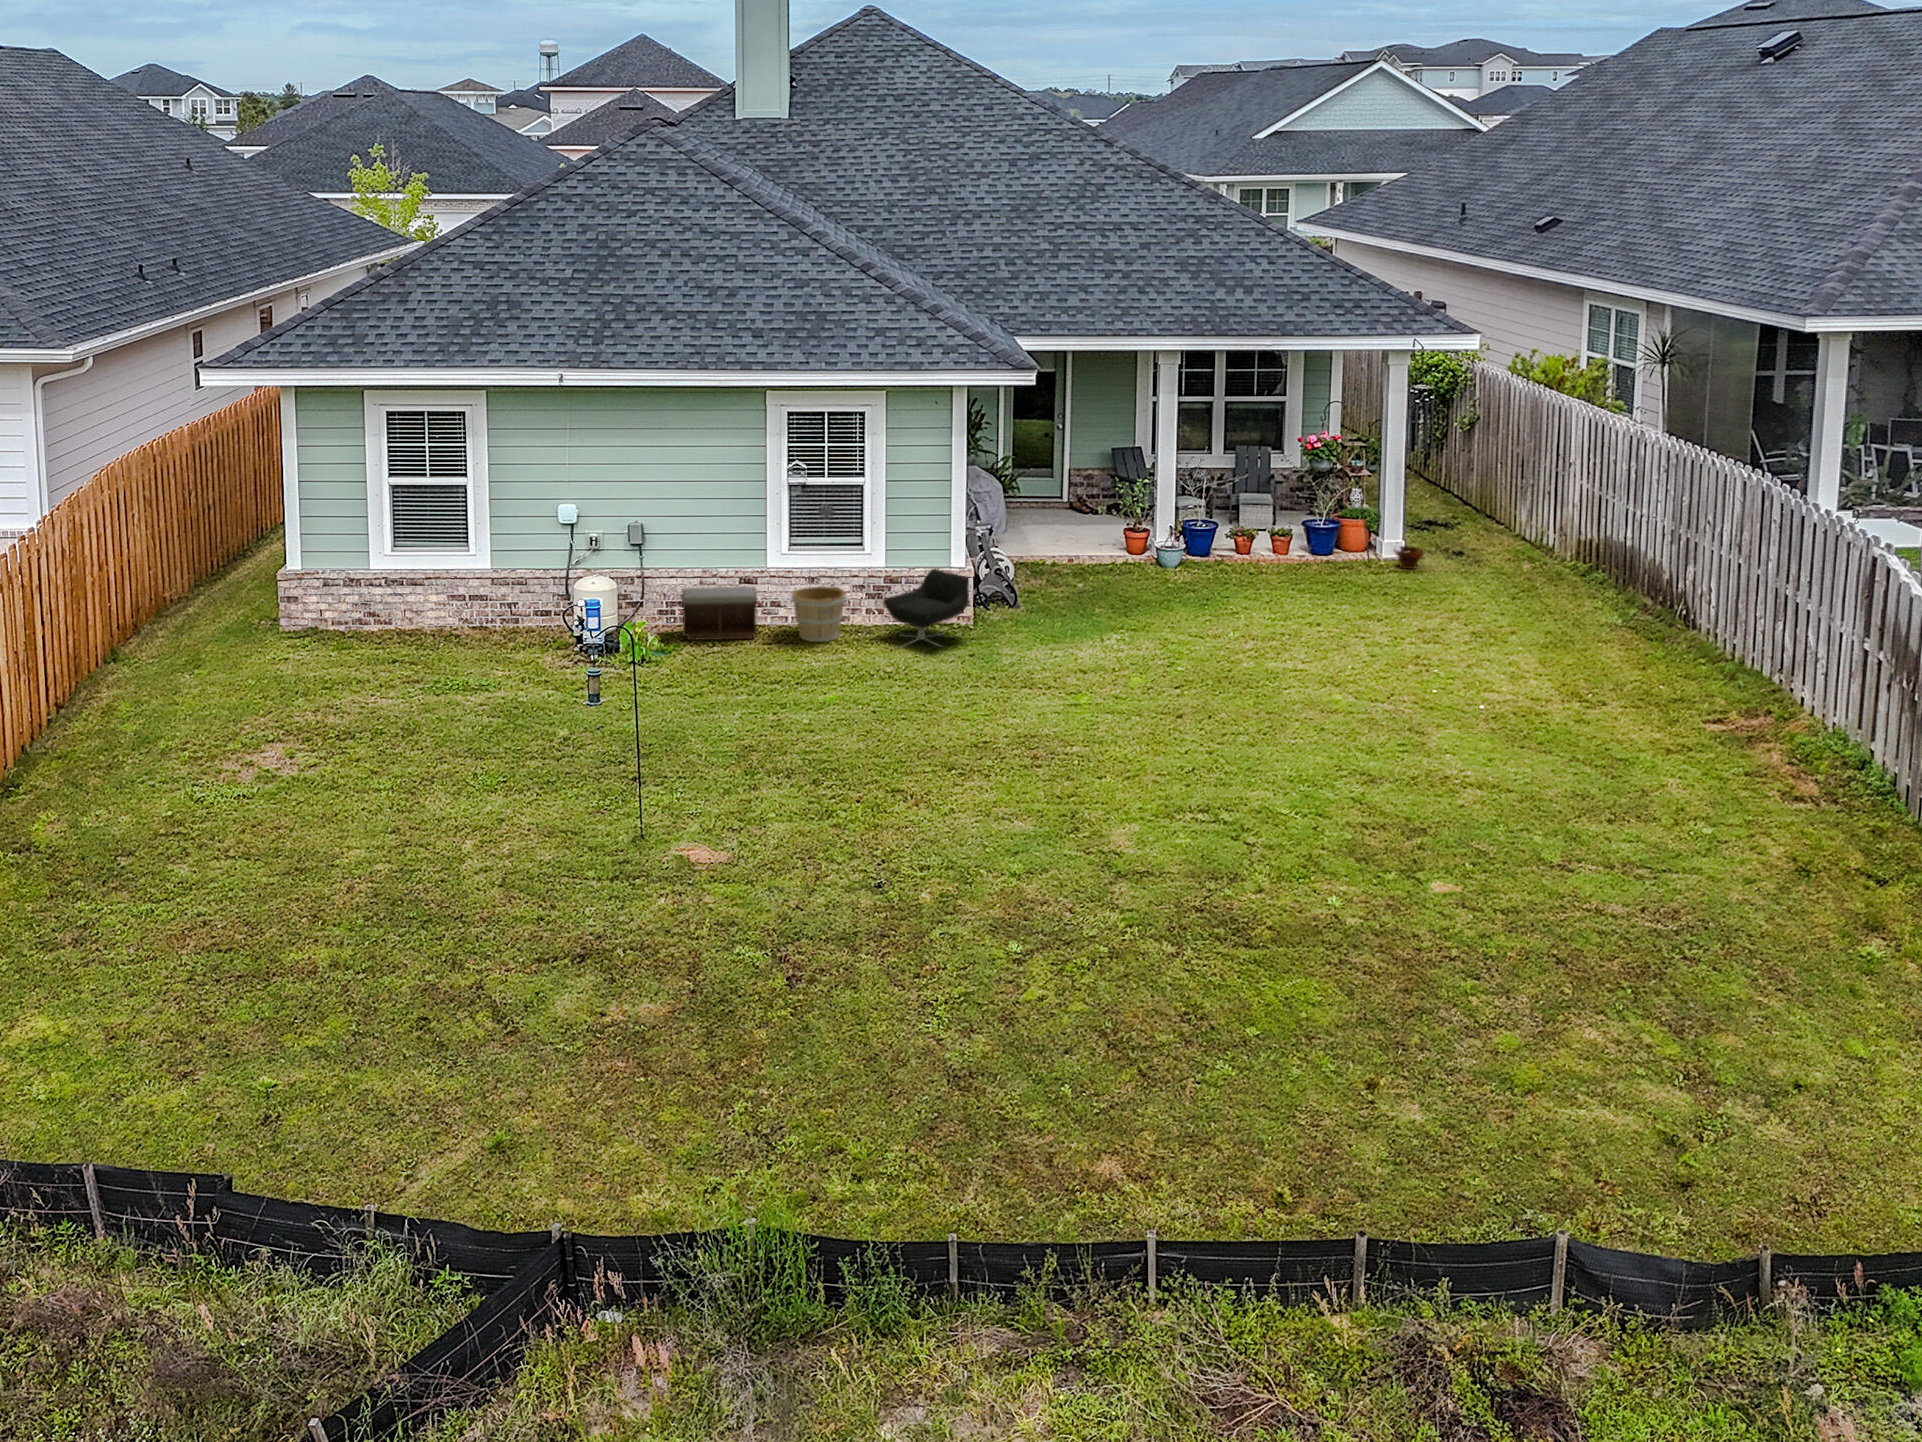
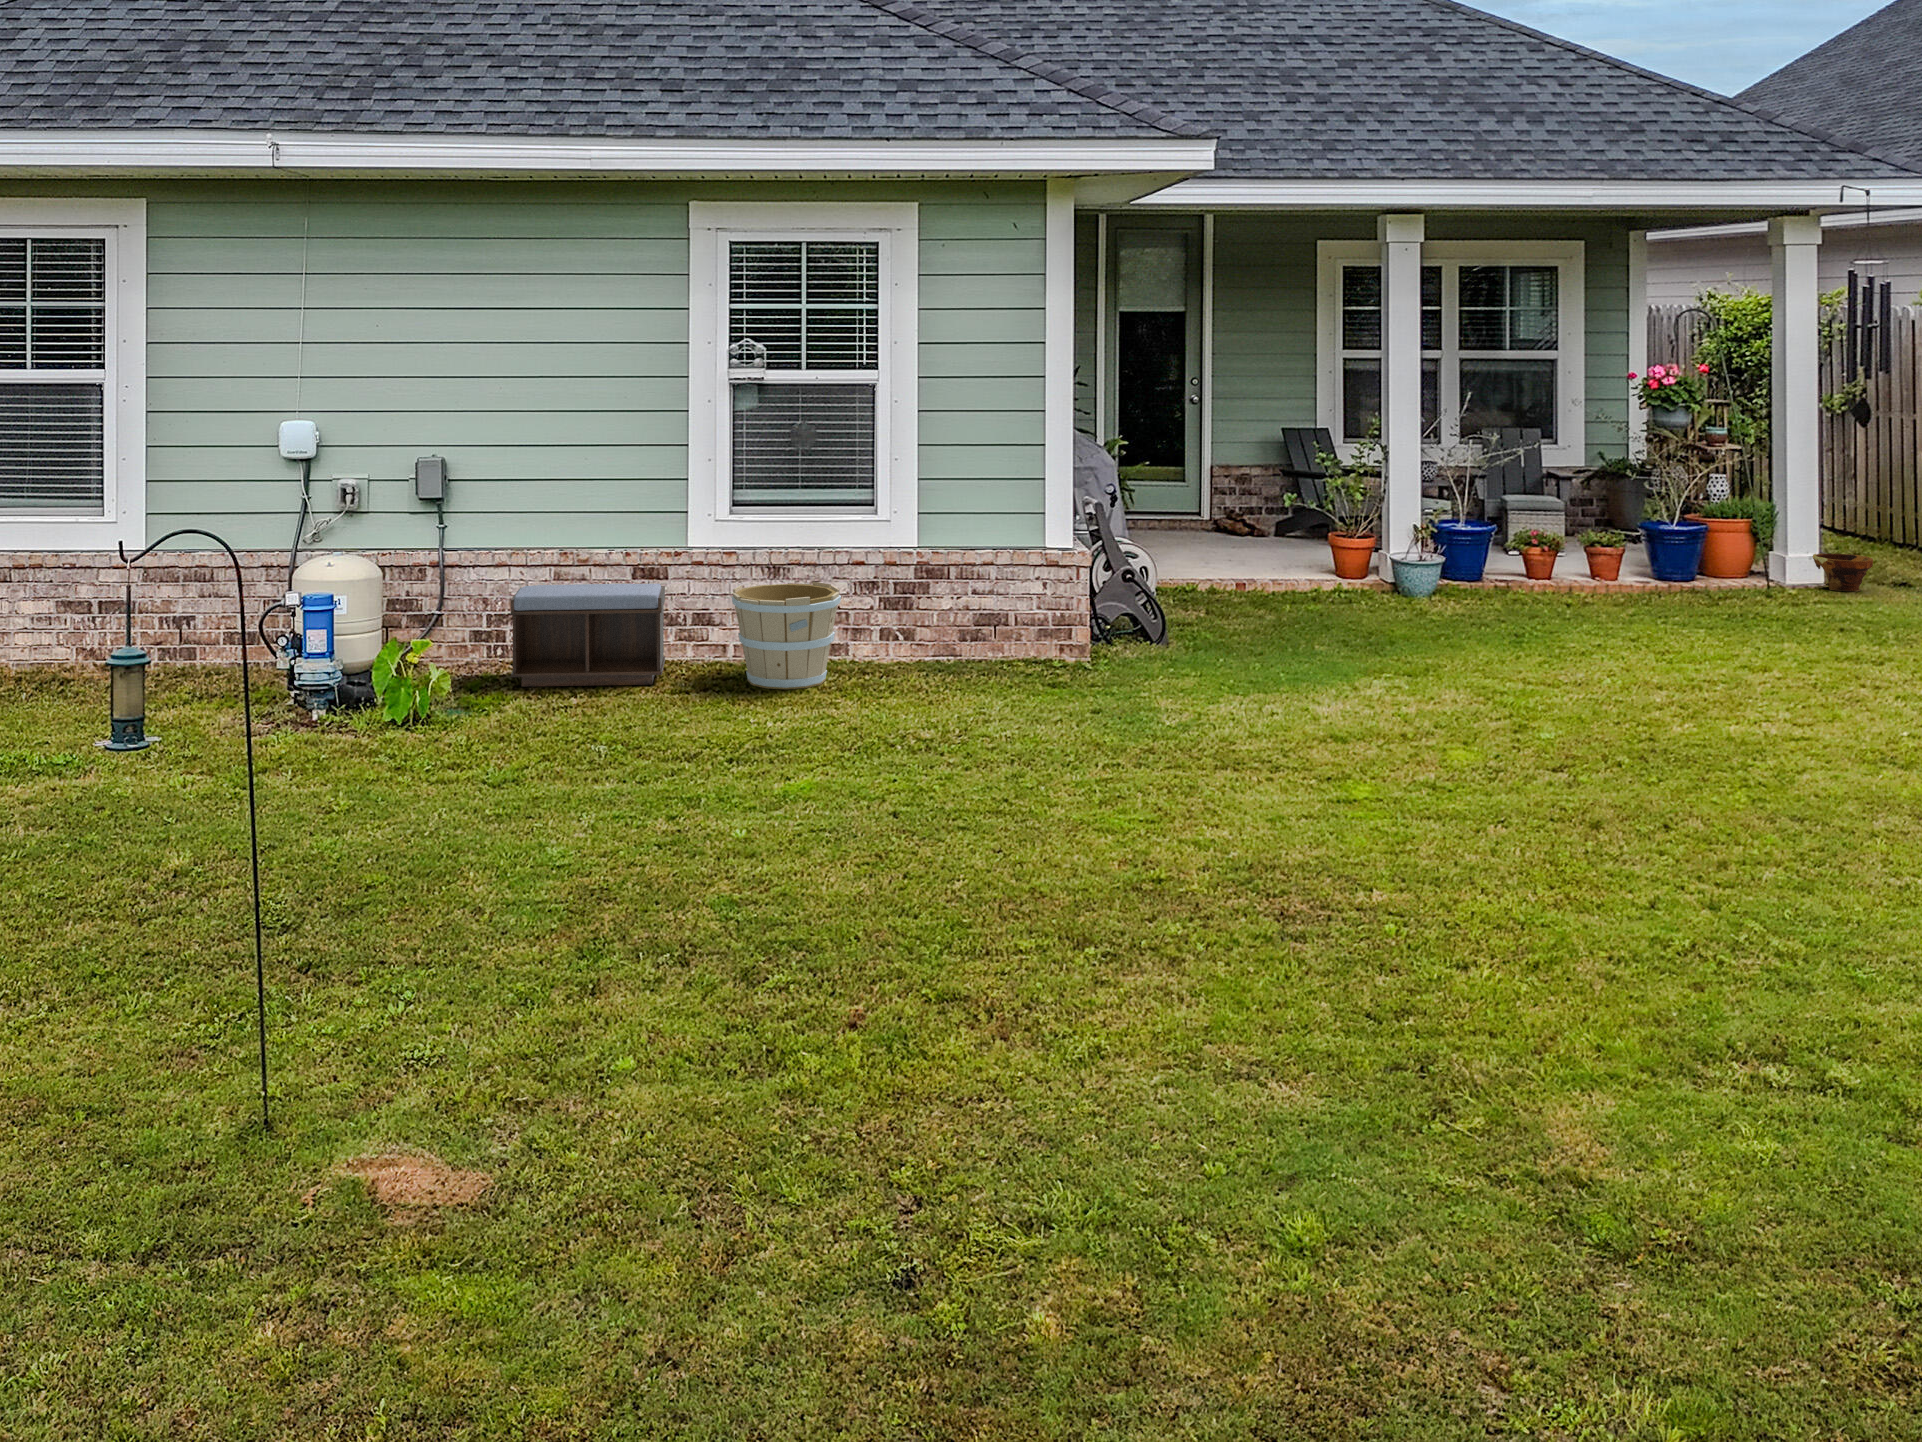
lounge chair: present [883,569,969,647] -> none [913,548,1086,698]

